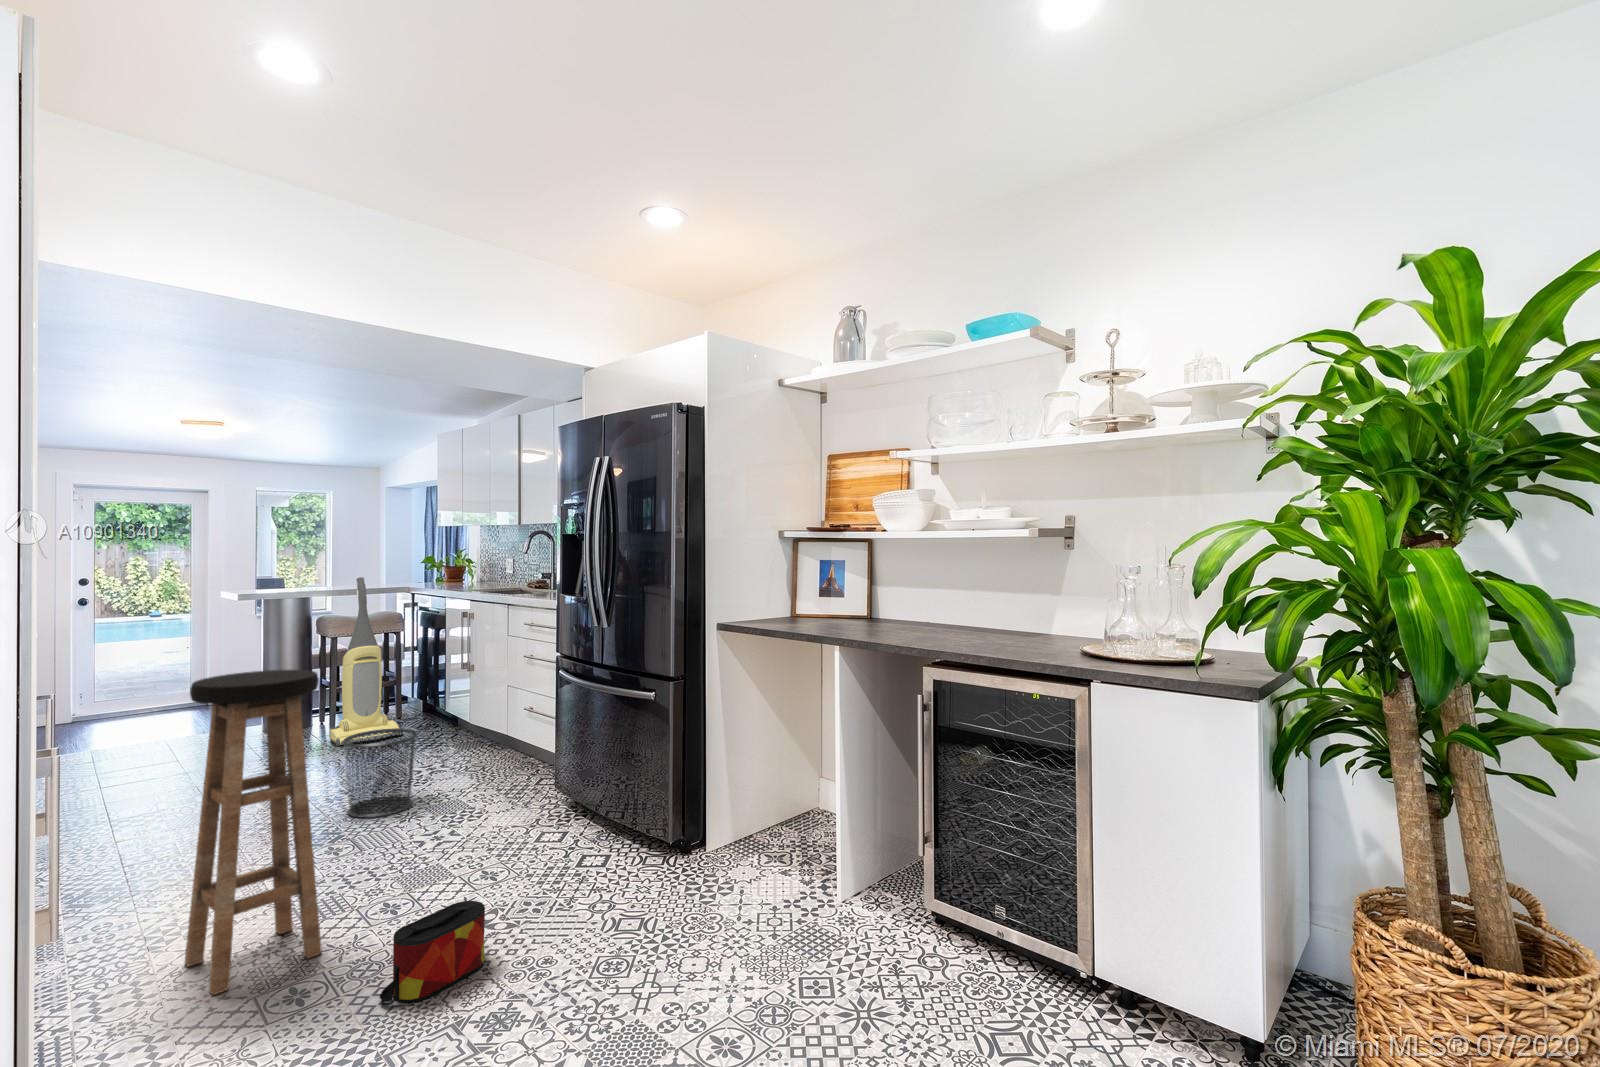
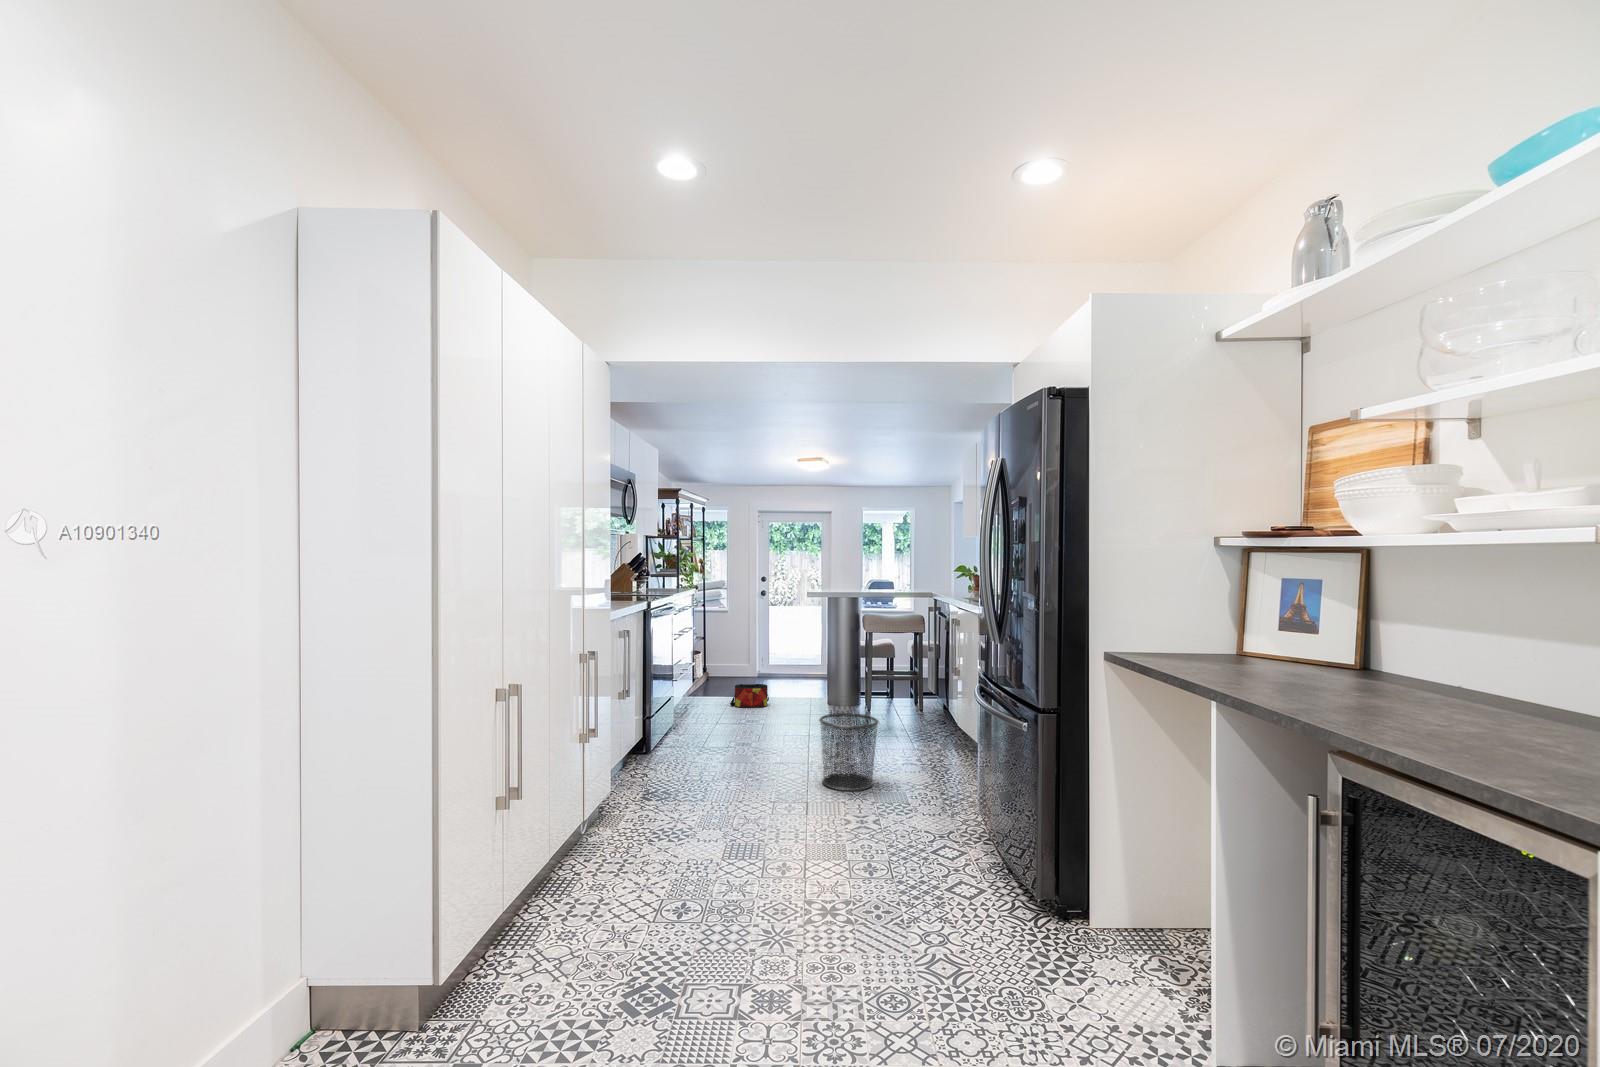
vacuum cleaner: present [329,577,403,746] -> none [862,577,916,725]
bar stool: present [185,670,322,995] -> none [641,646,727,888]
bag: present [380,901,485,1002] -> present [730,684,769,708]

